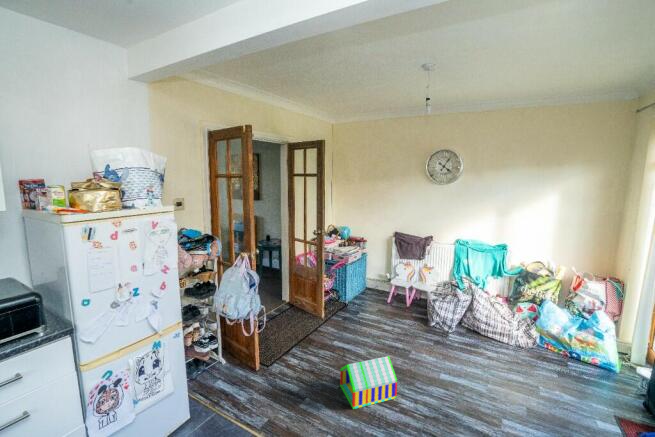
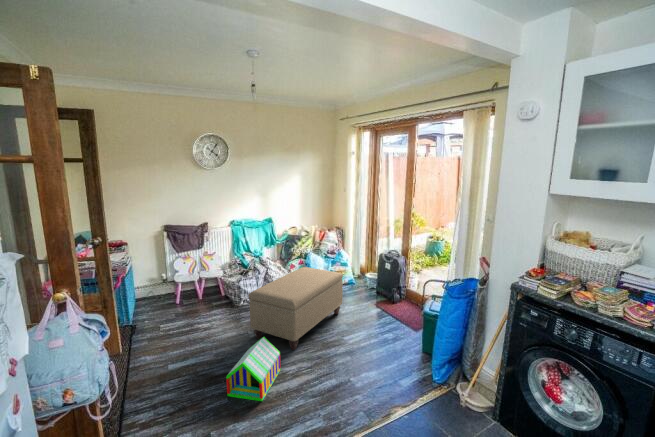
ottoman: none [409,312,547,392] -> present [248,267,343,350]

